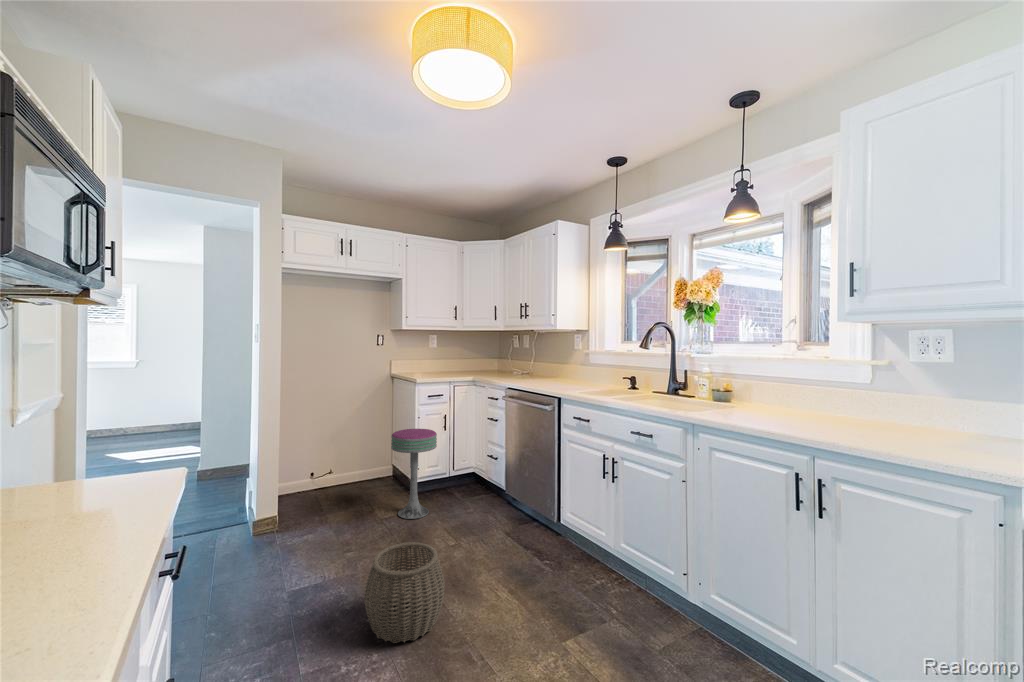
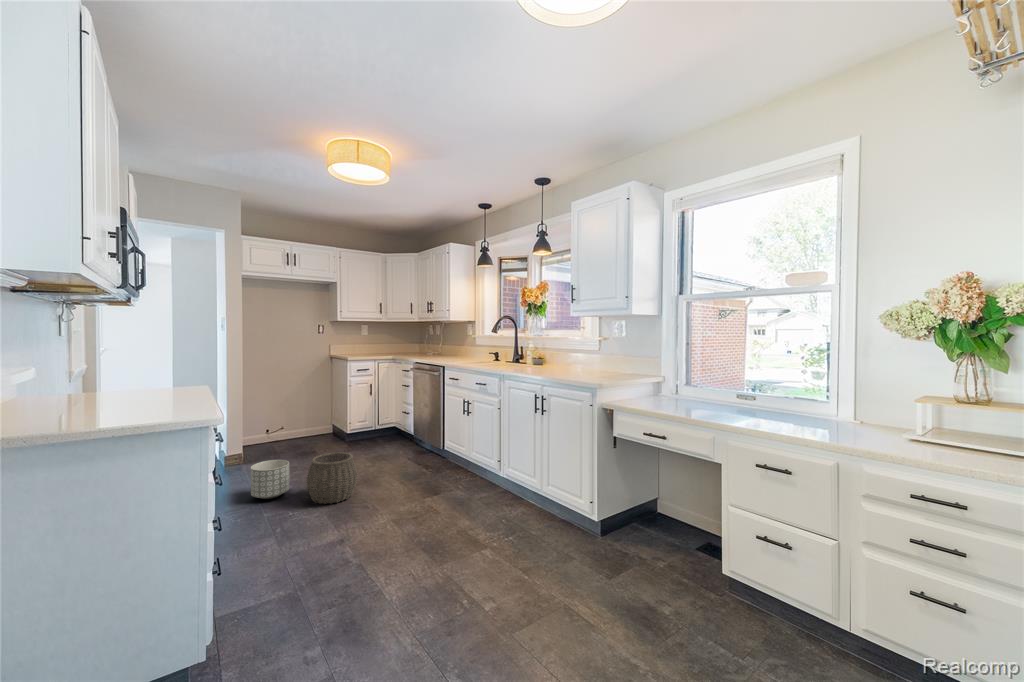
bar stool: present [391,429,437,519] -> none [328,393,362,454]
planter: none [277,549,337,622] -> present [251,460,289,499]

